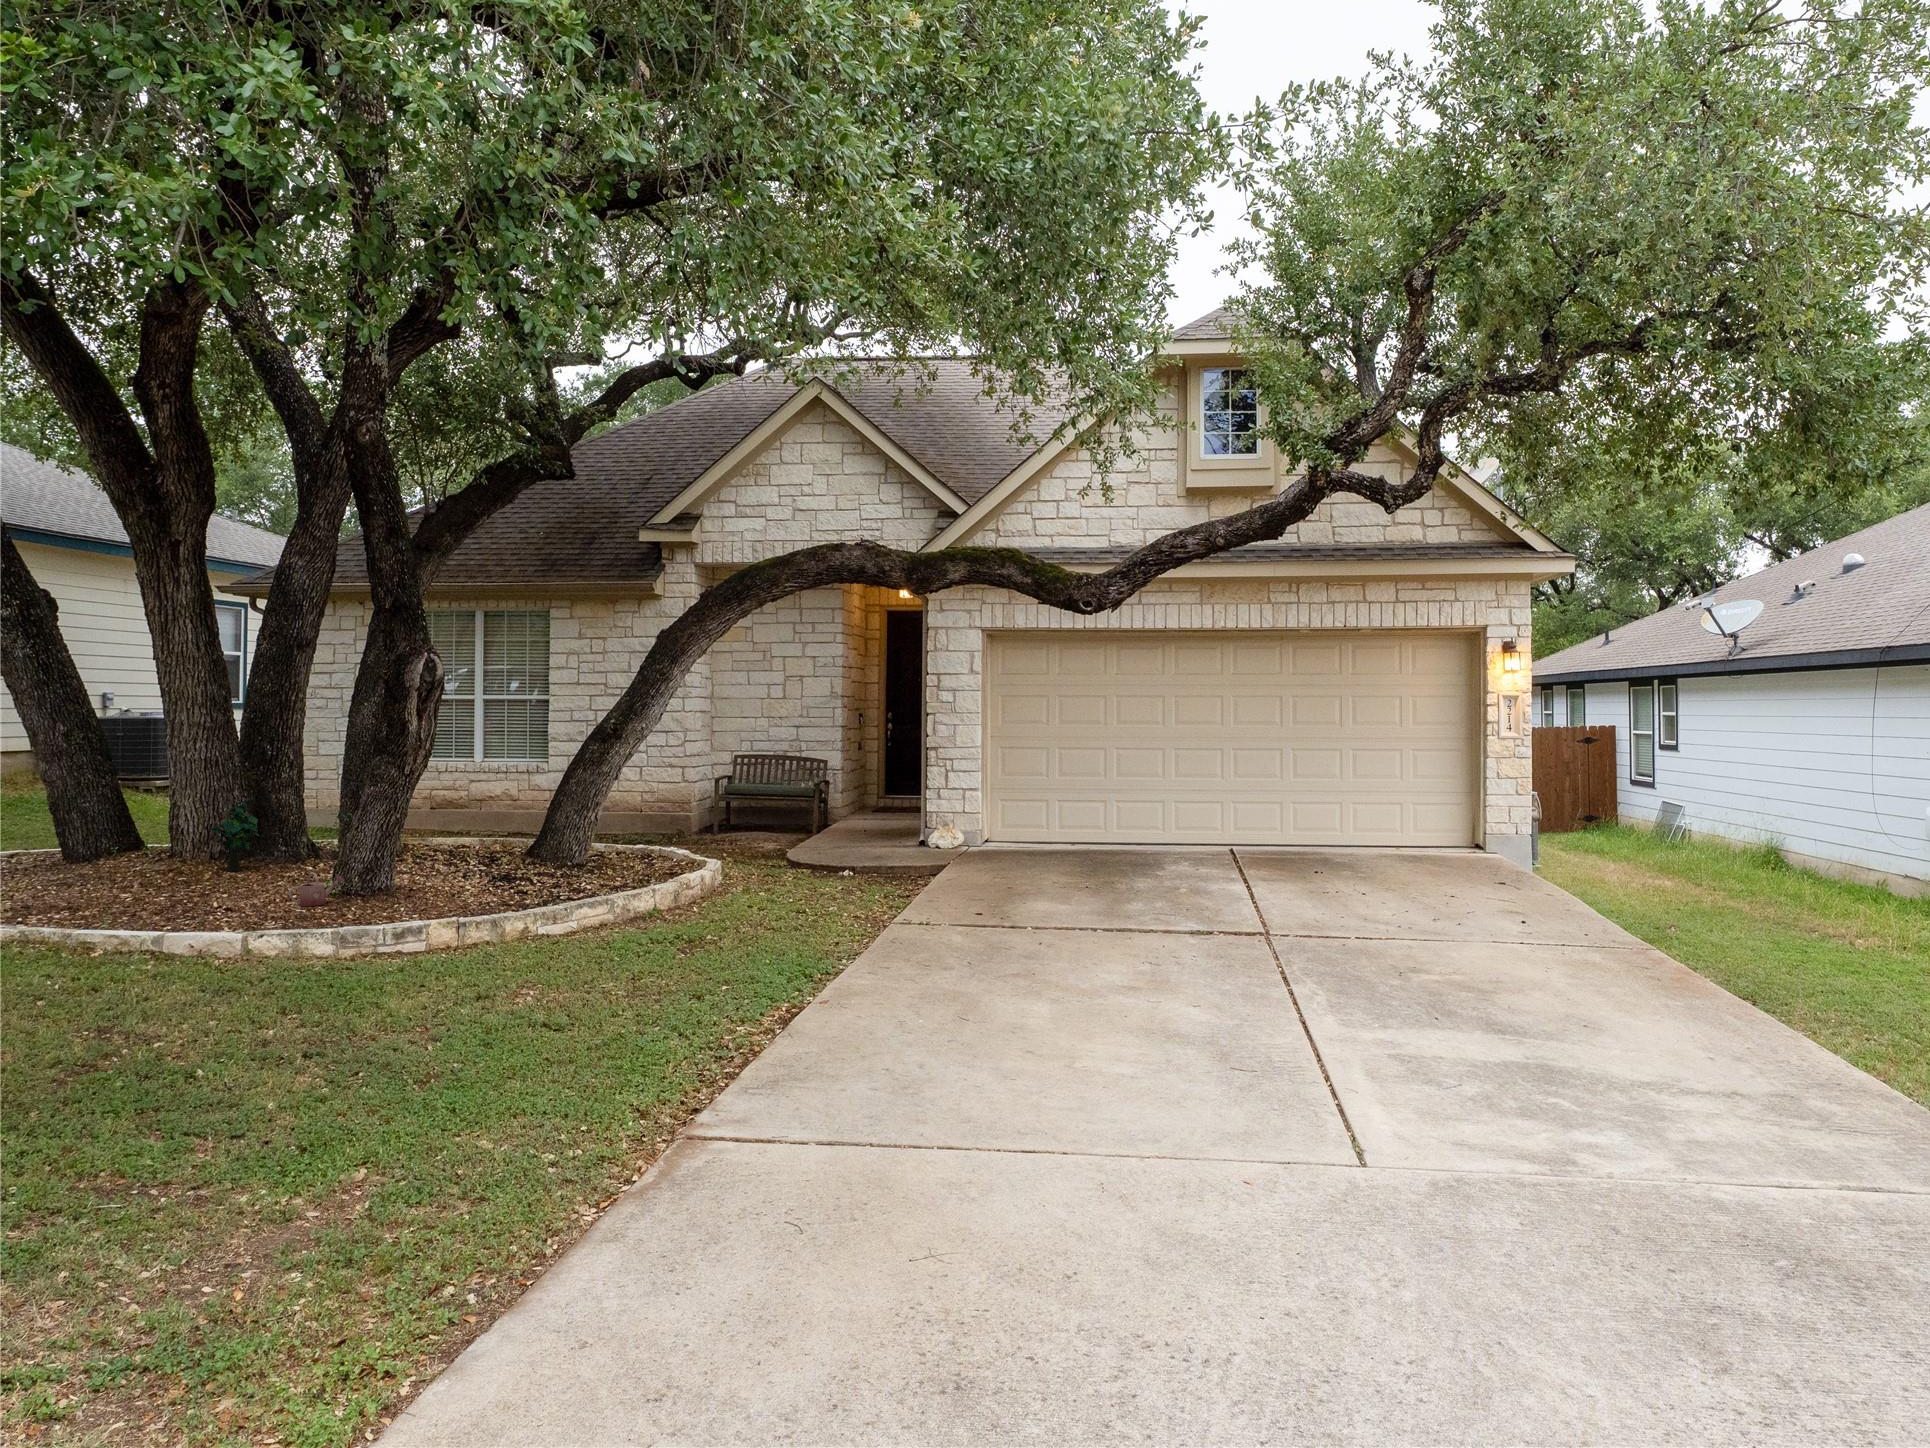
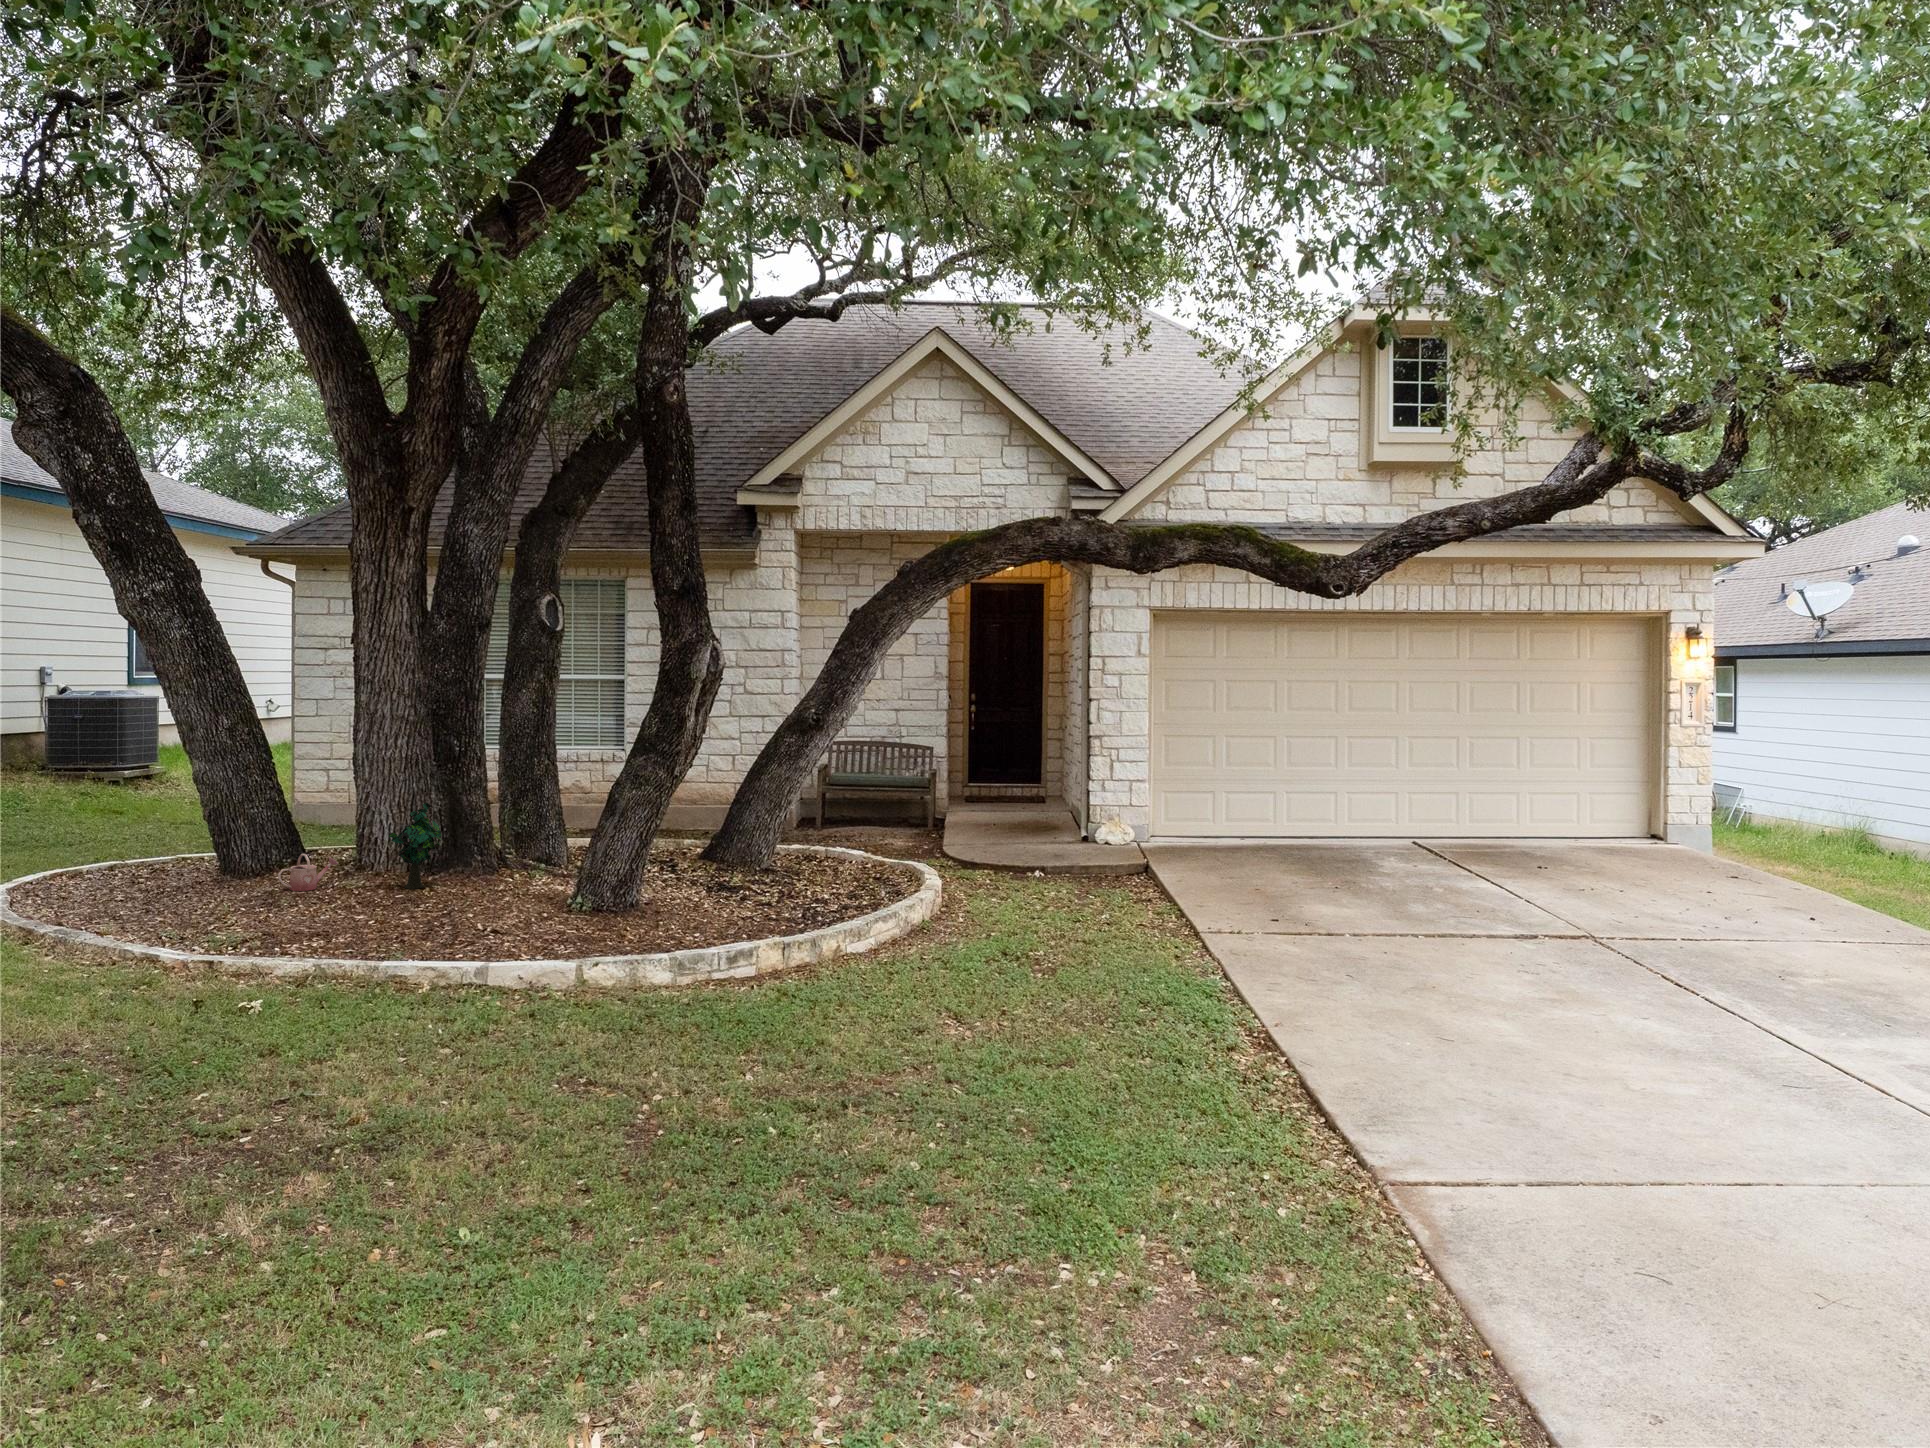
watering can: present [289,872,344,906] -> present [278,854,338,891]

